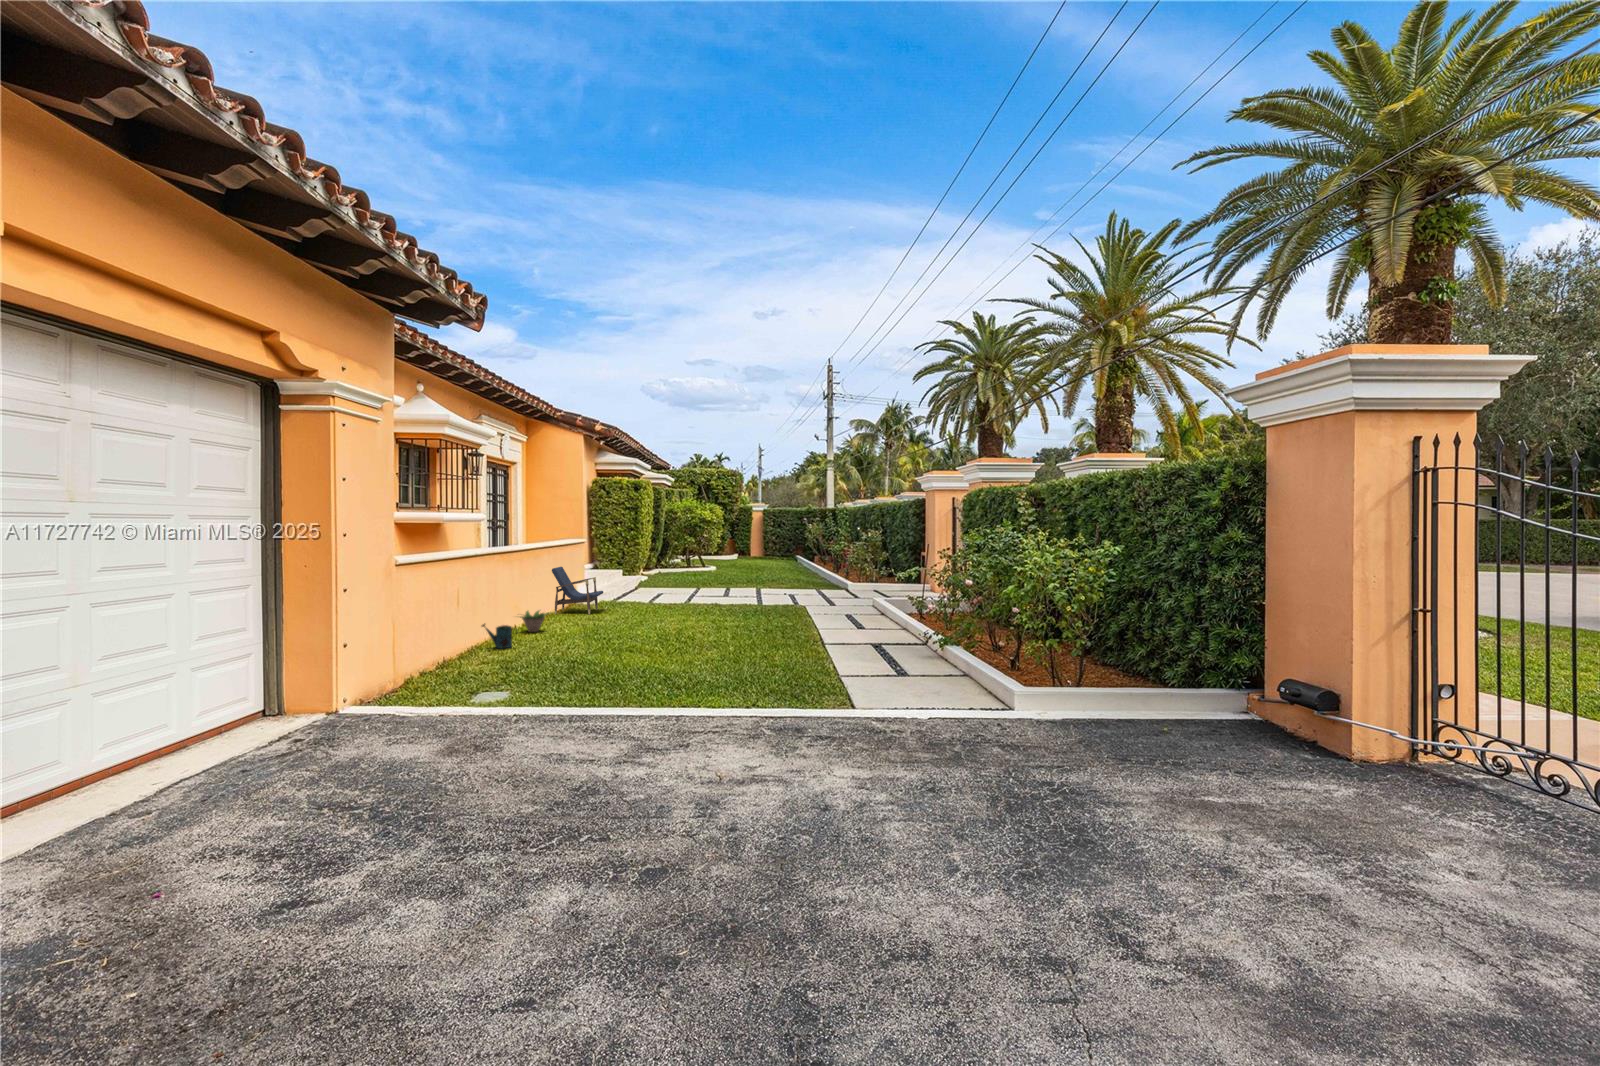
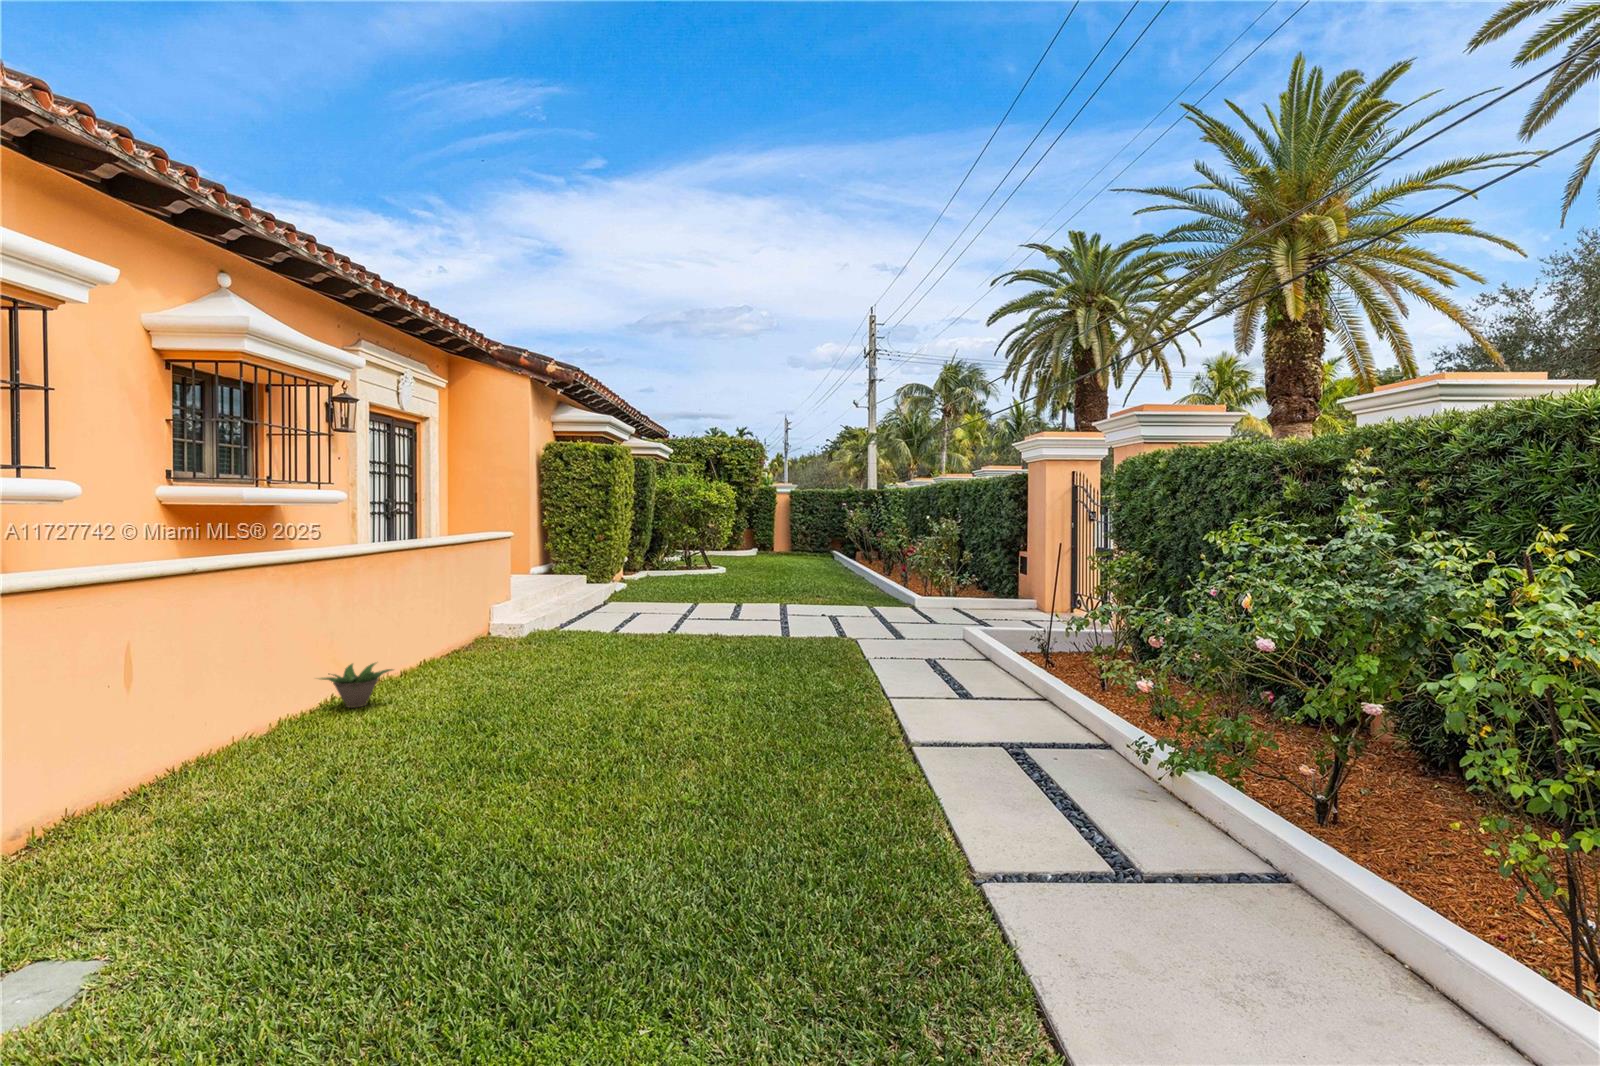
lounge chair: present [552,567,603,615] -> none [431,576,525,659]
watering can: present [482,624,512,648] -> none [194,709,274,765]

